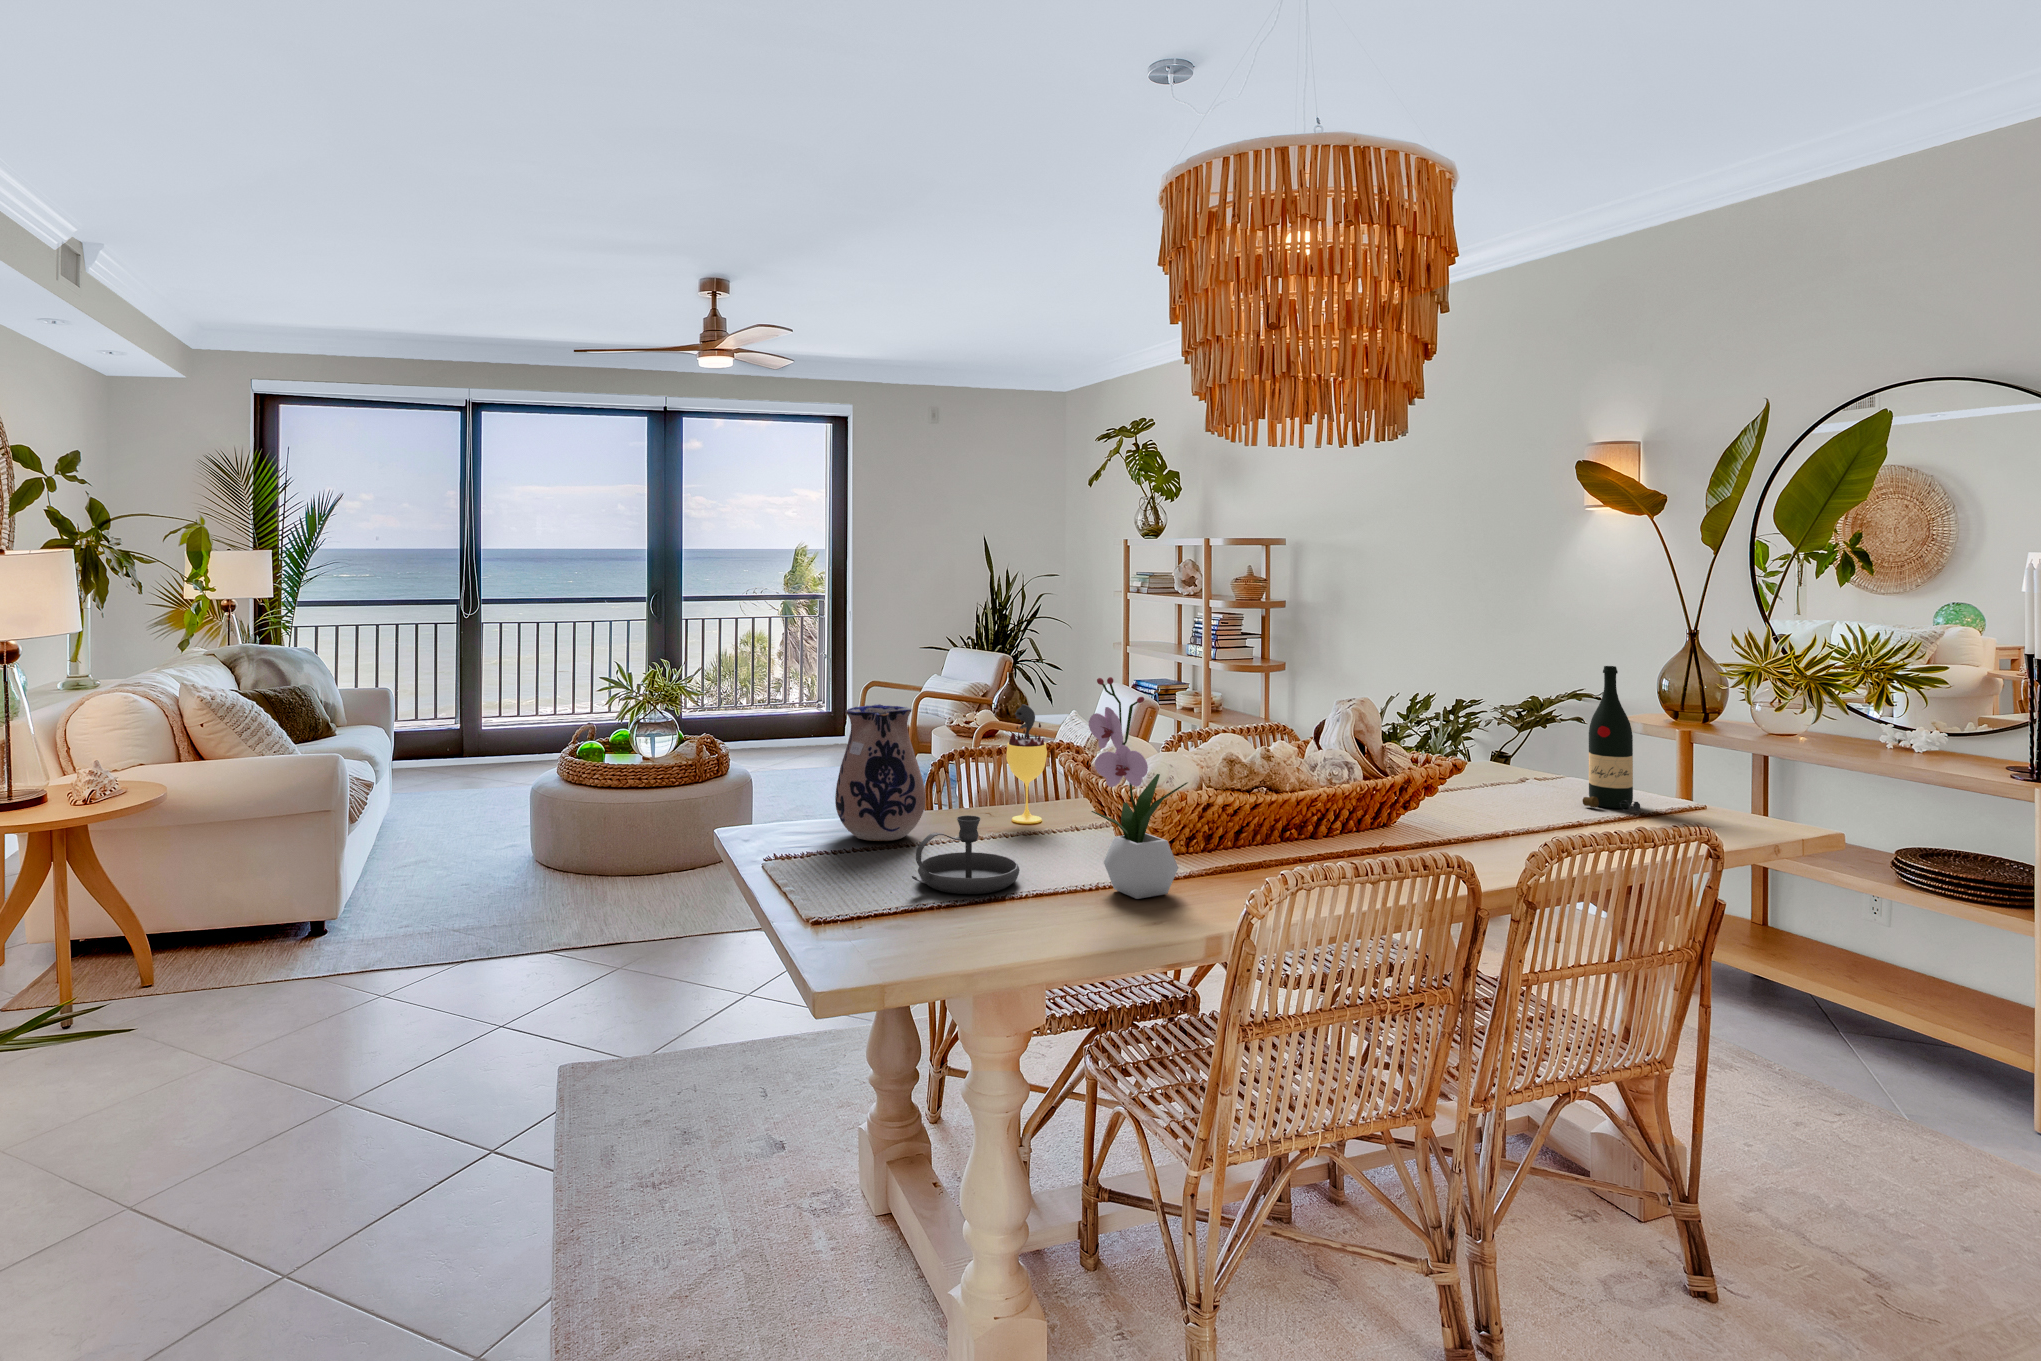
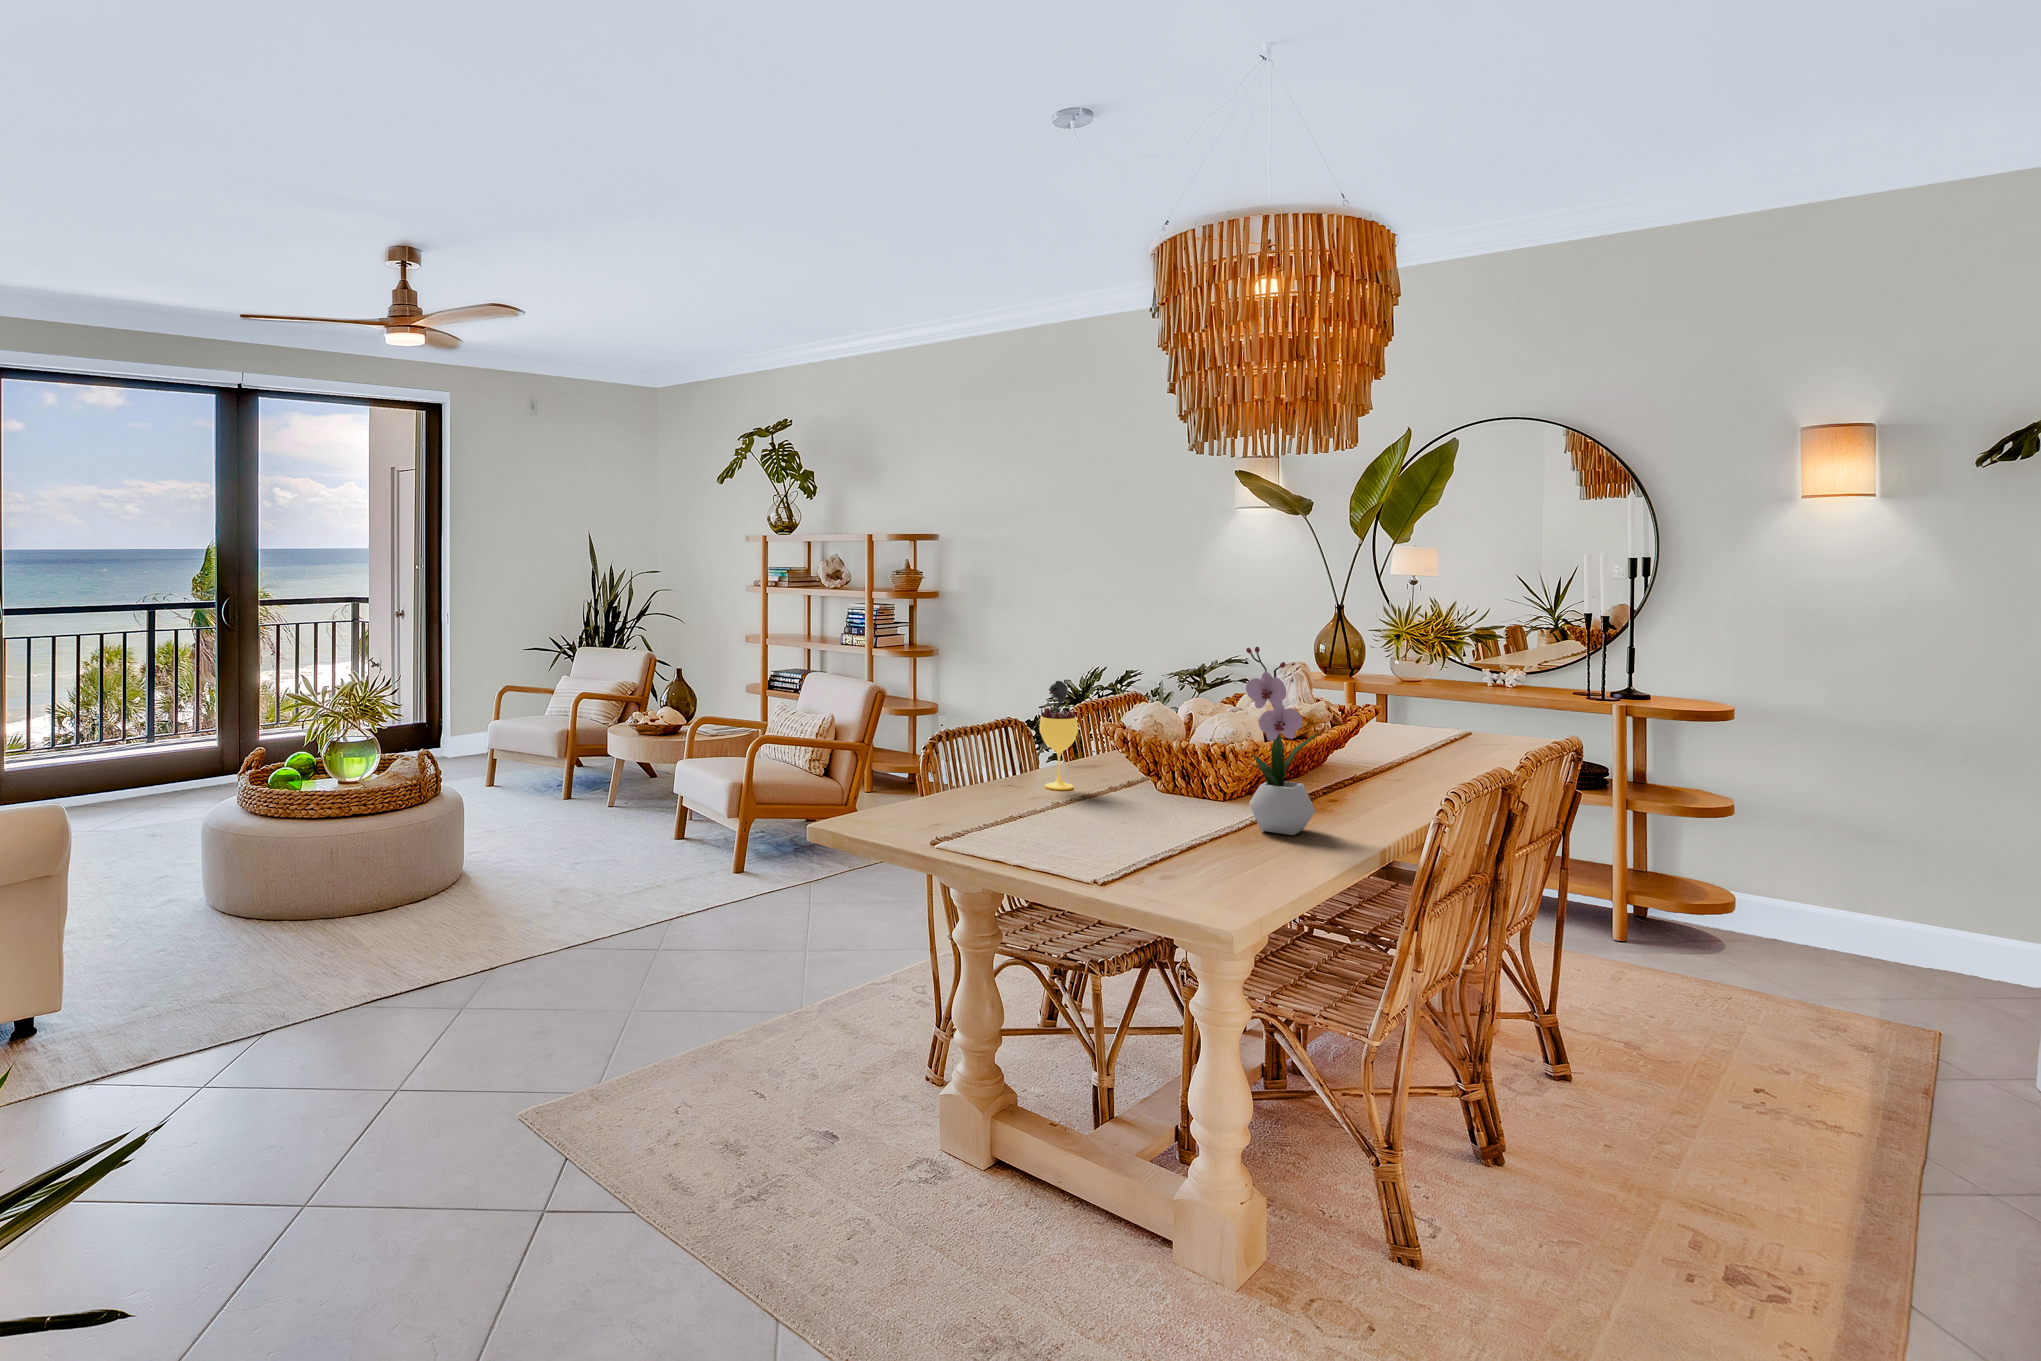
wine bottle: present [1583,666,1640,811] -> none [1403,630,1450,741]
ceramic pitcher: present [835,704,926,841] -> none [934,687,1020,816]
candlestick: present [912,815,1020,894] -> none [1093,778,1189,848]

